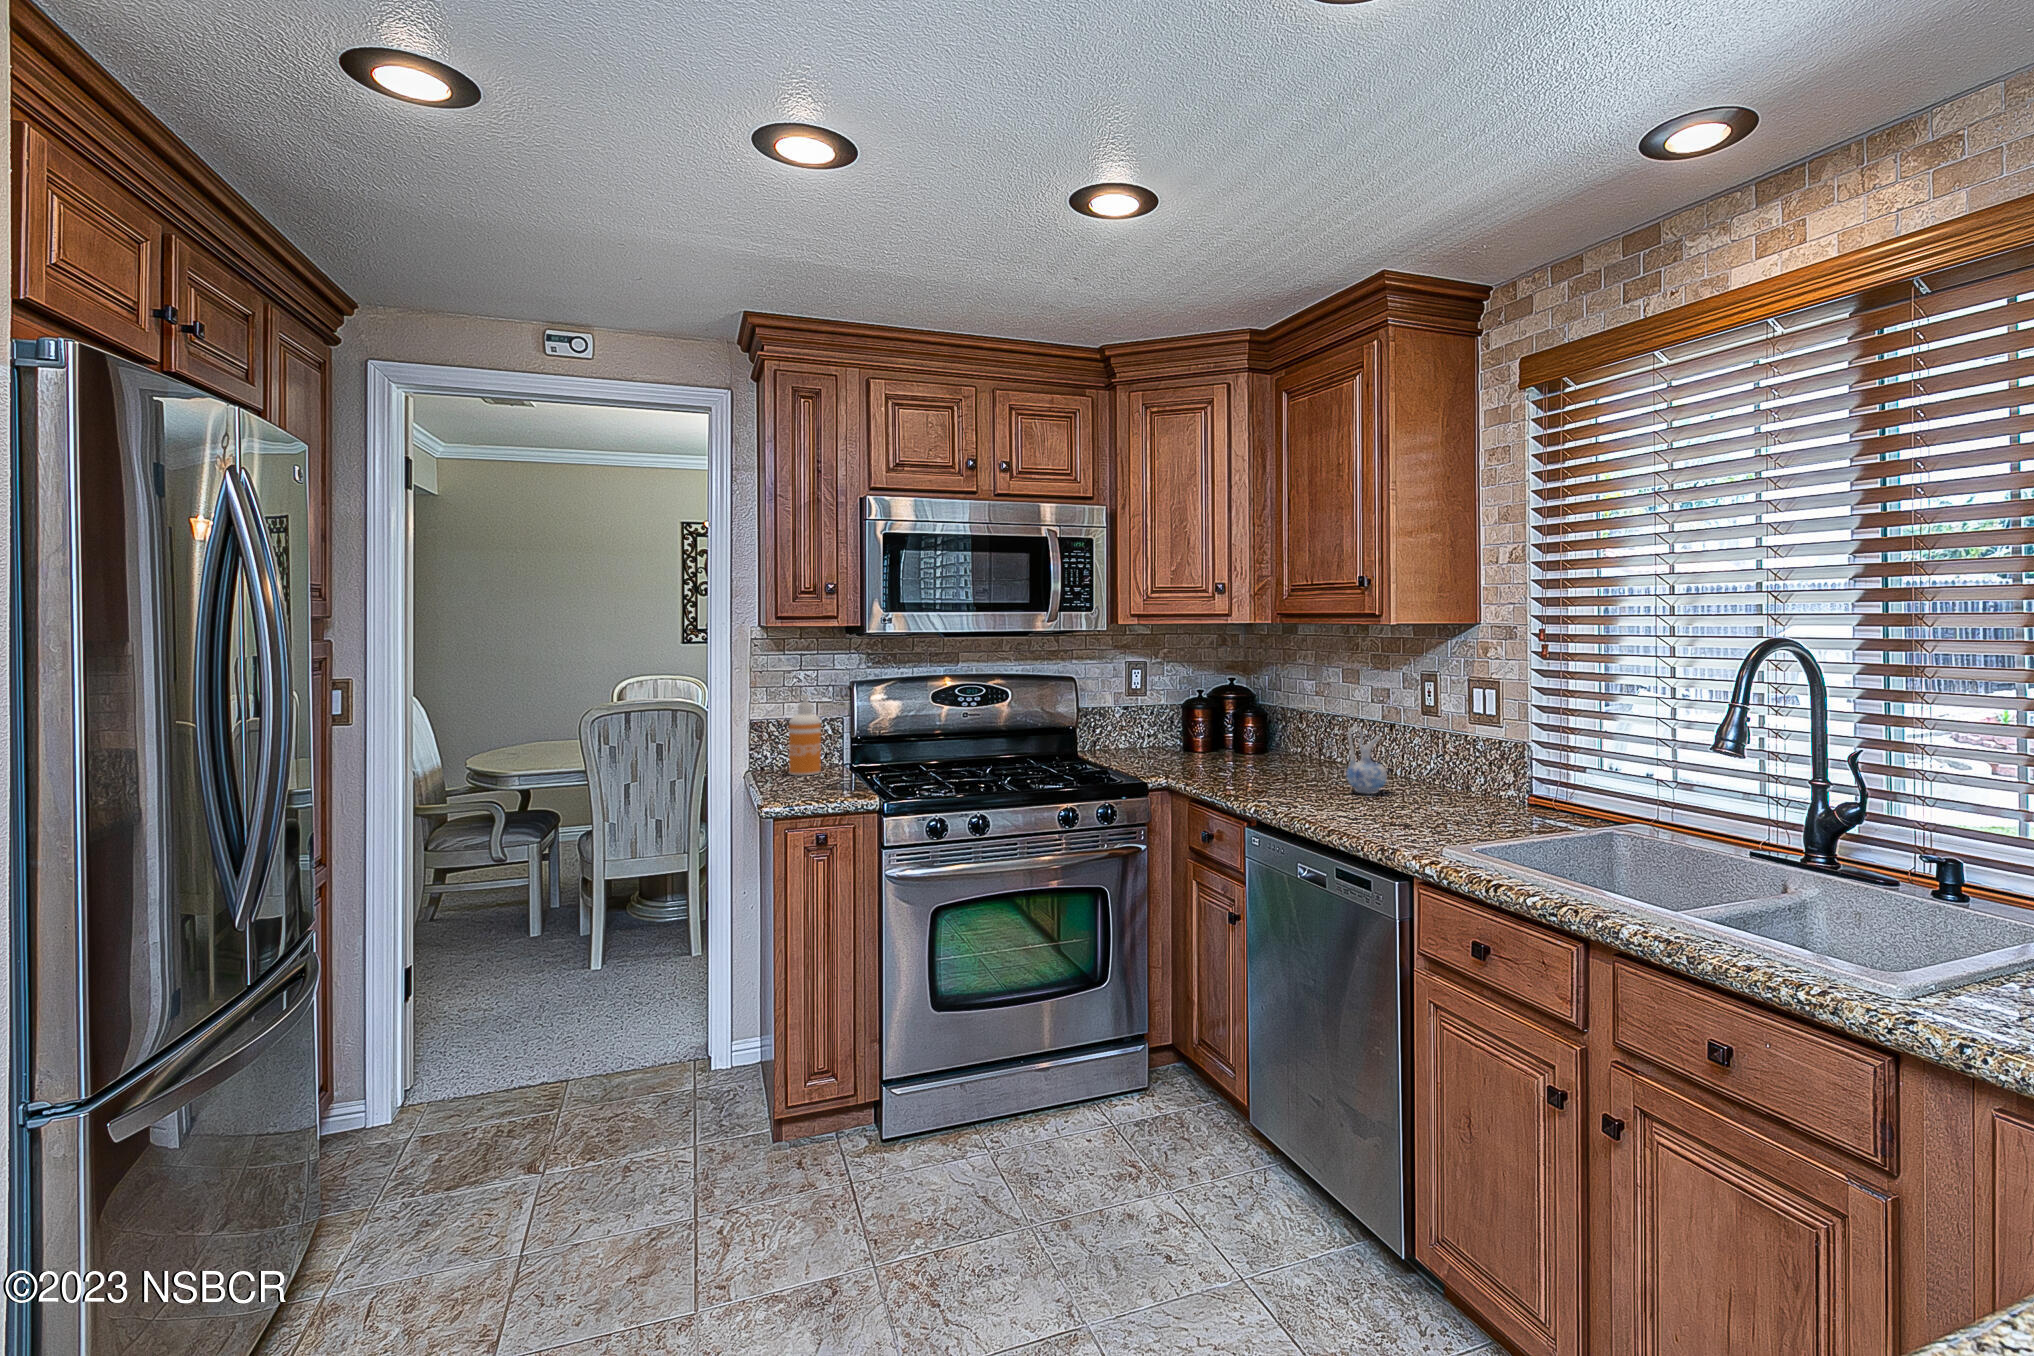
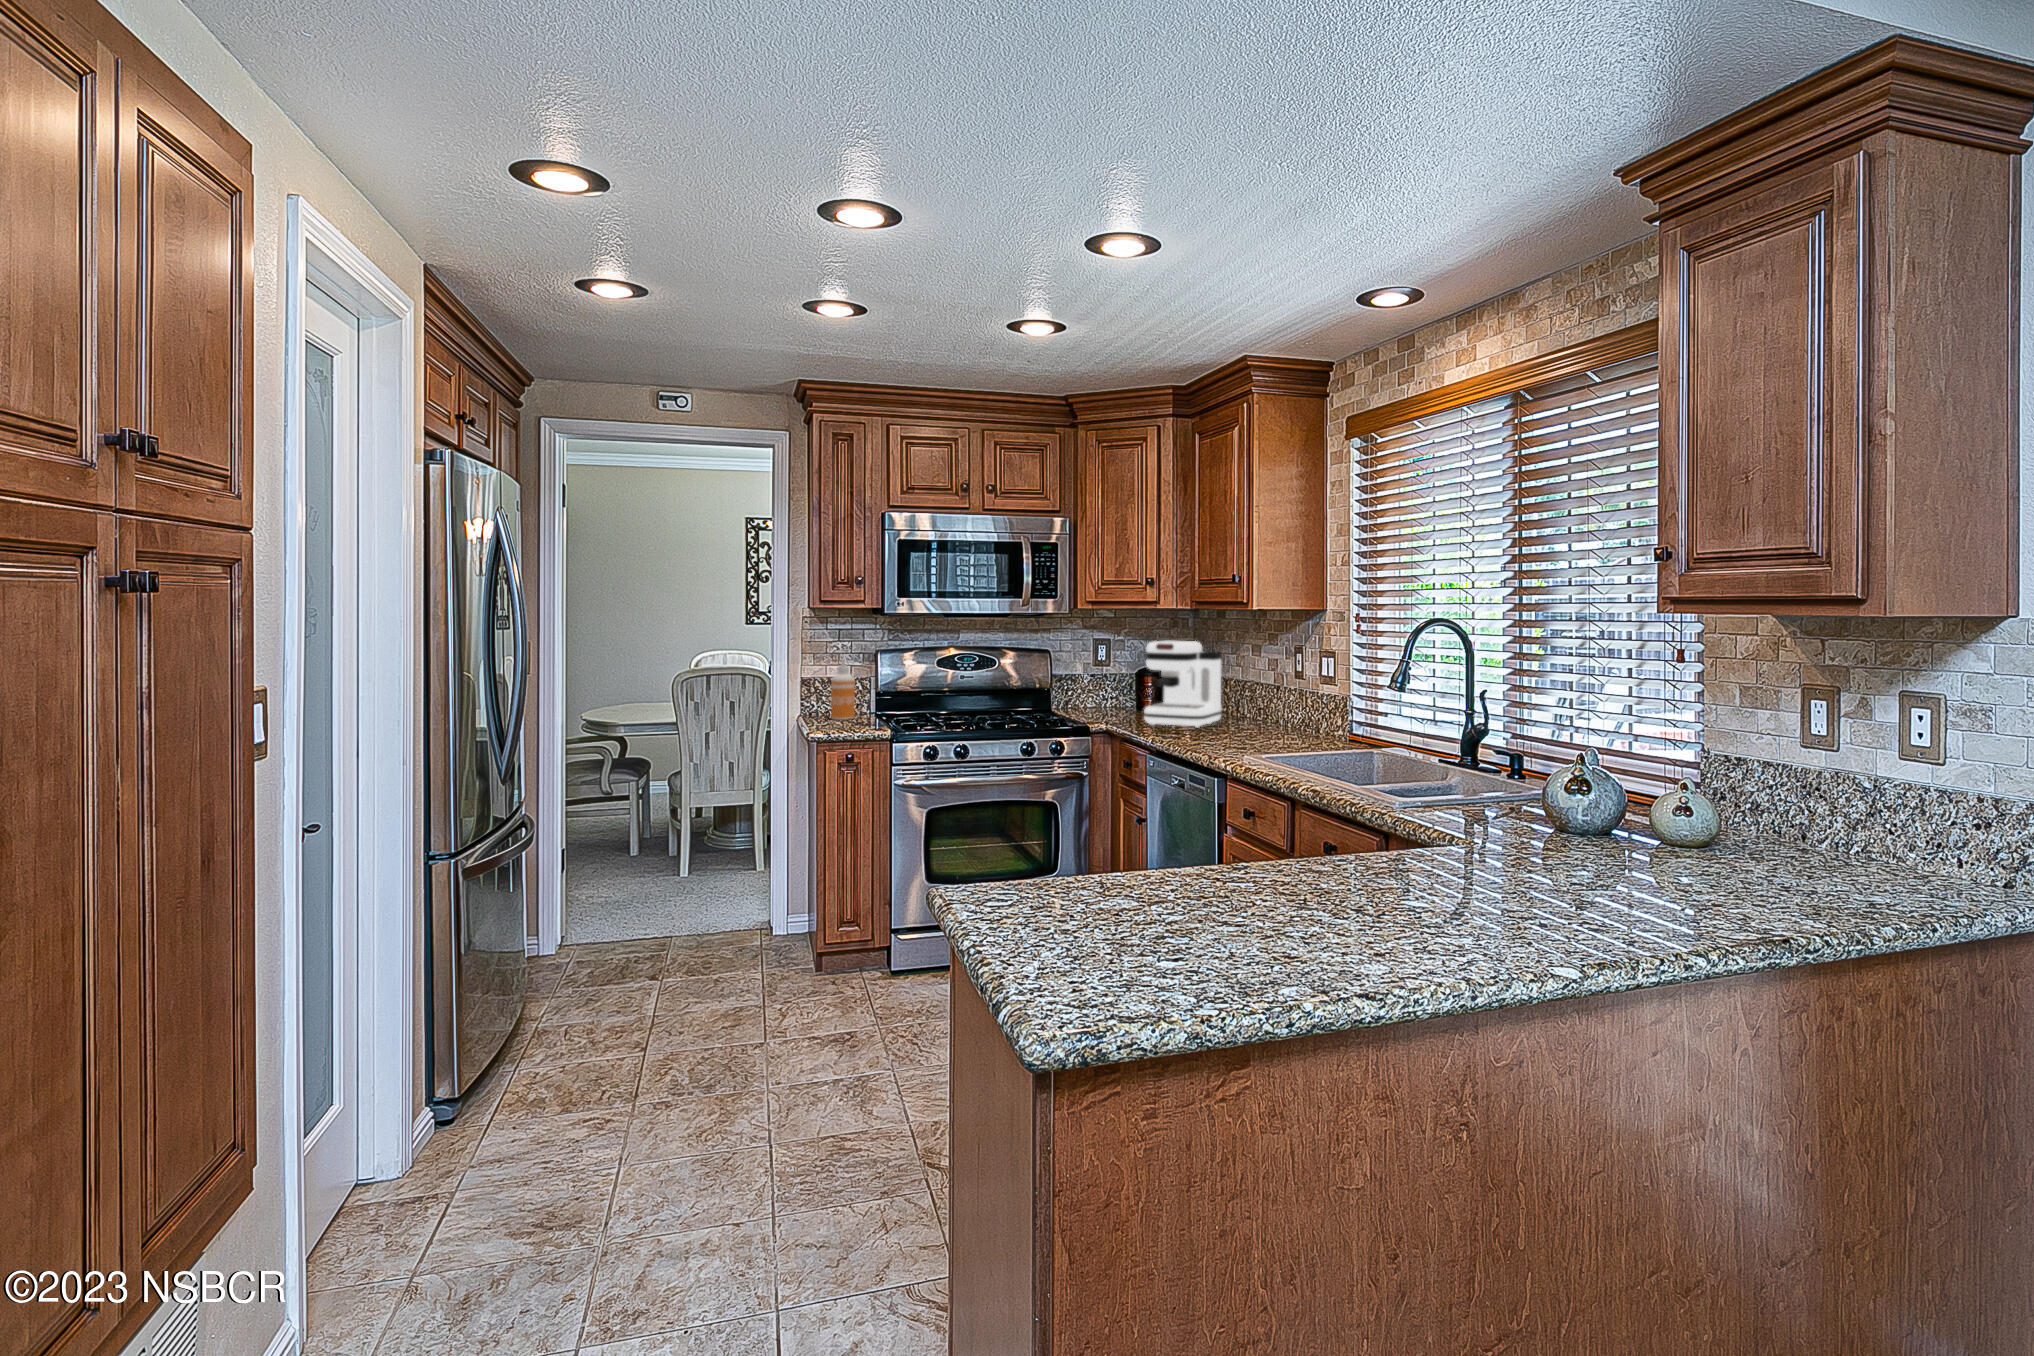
coffee maker: none [1216,666,1311,782] -> present [1144,641,1222,728]
ceramic pitcher: present [1346,727,1387,794] -> none [1230,685,1259,734]

